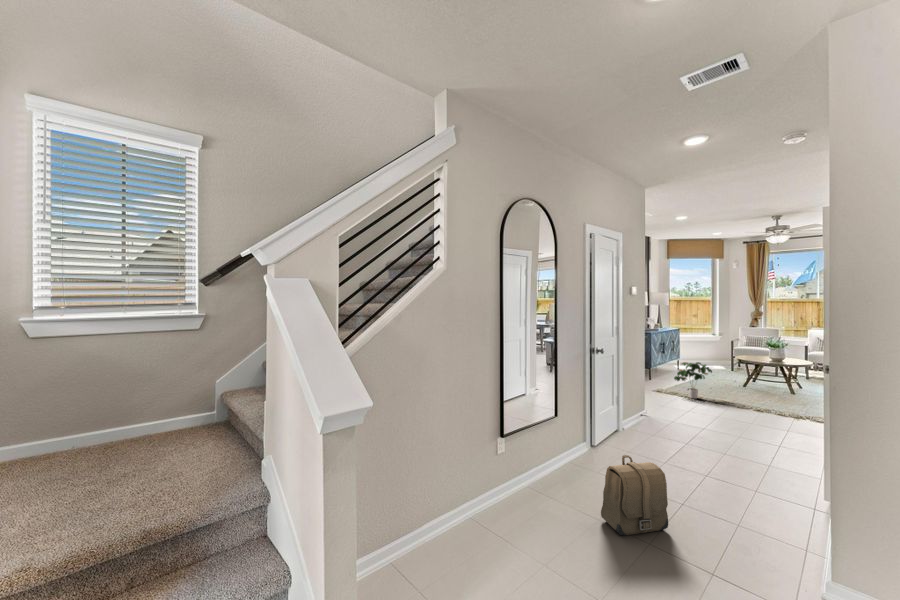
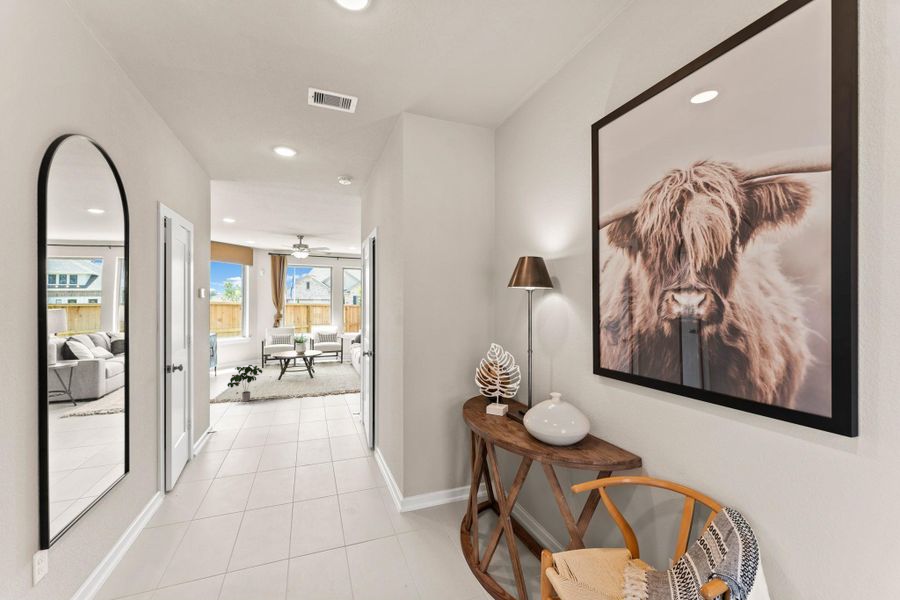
backpack: present [601,455,668,536] -> none [225,476,295,574]

